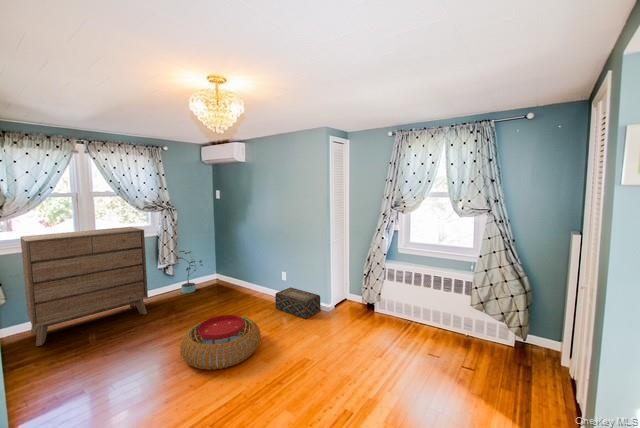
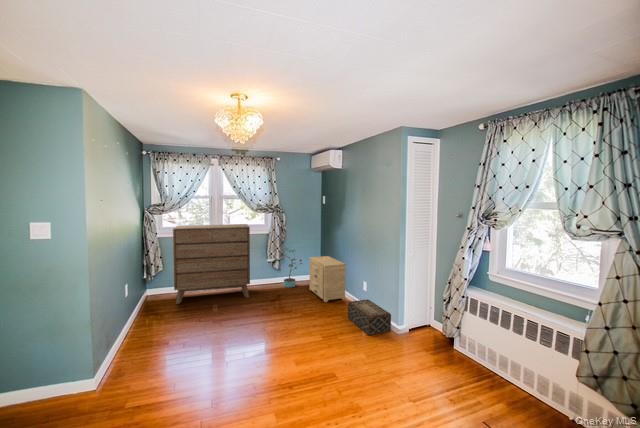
side table: none [214,253,259,299] -> present [310,256,346,302]
pouf: present [180,315,261,370] -> none [240,310,310,357]

